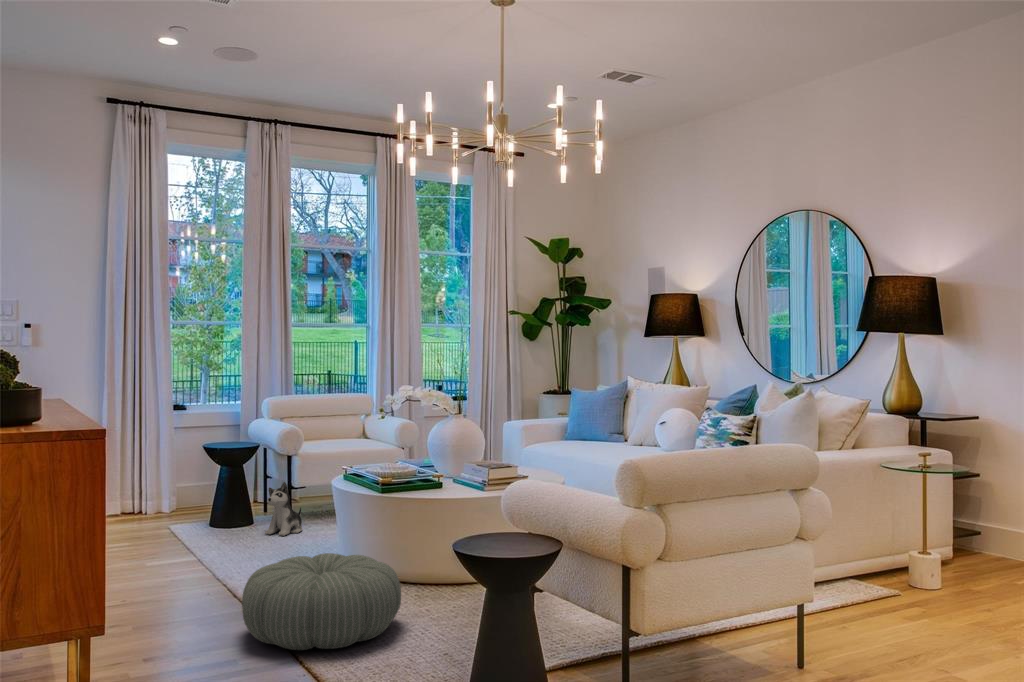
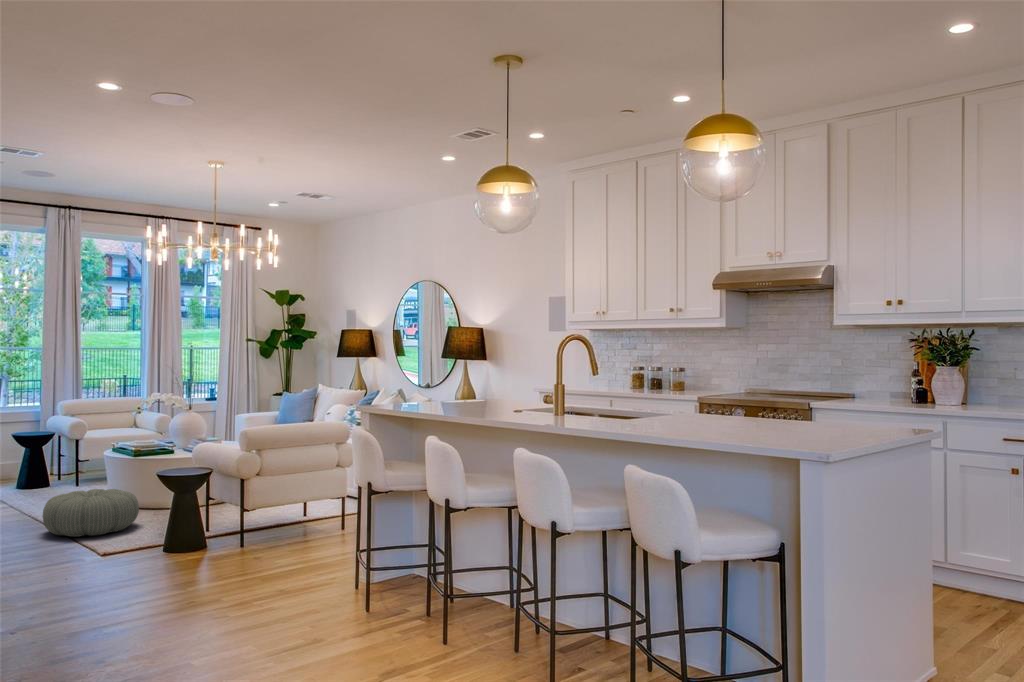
plush toy: present [265,482,302,536] -> none [58,456,85,491]

